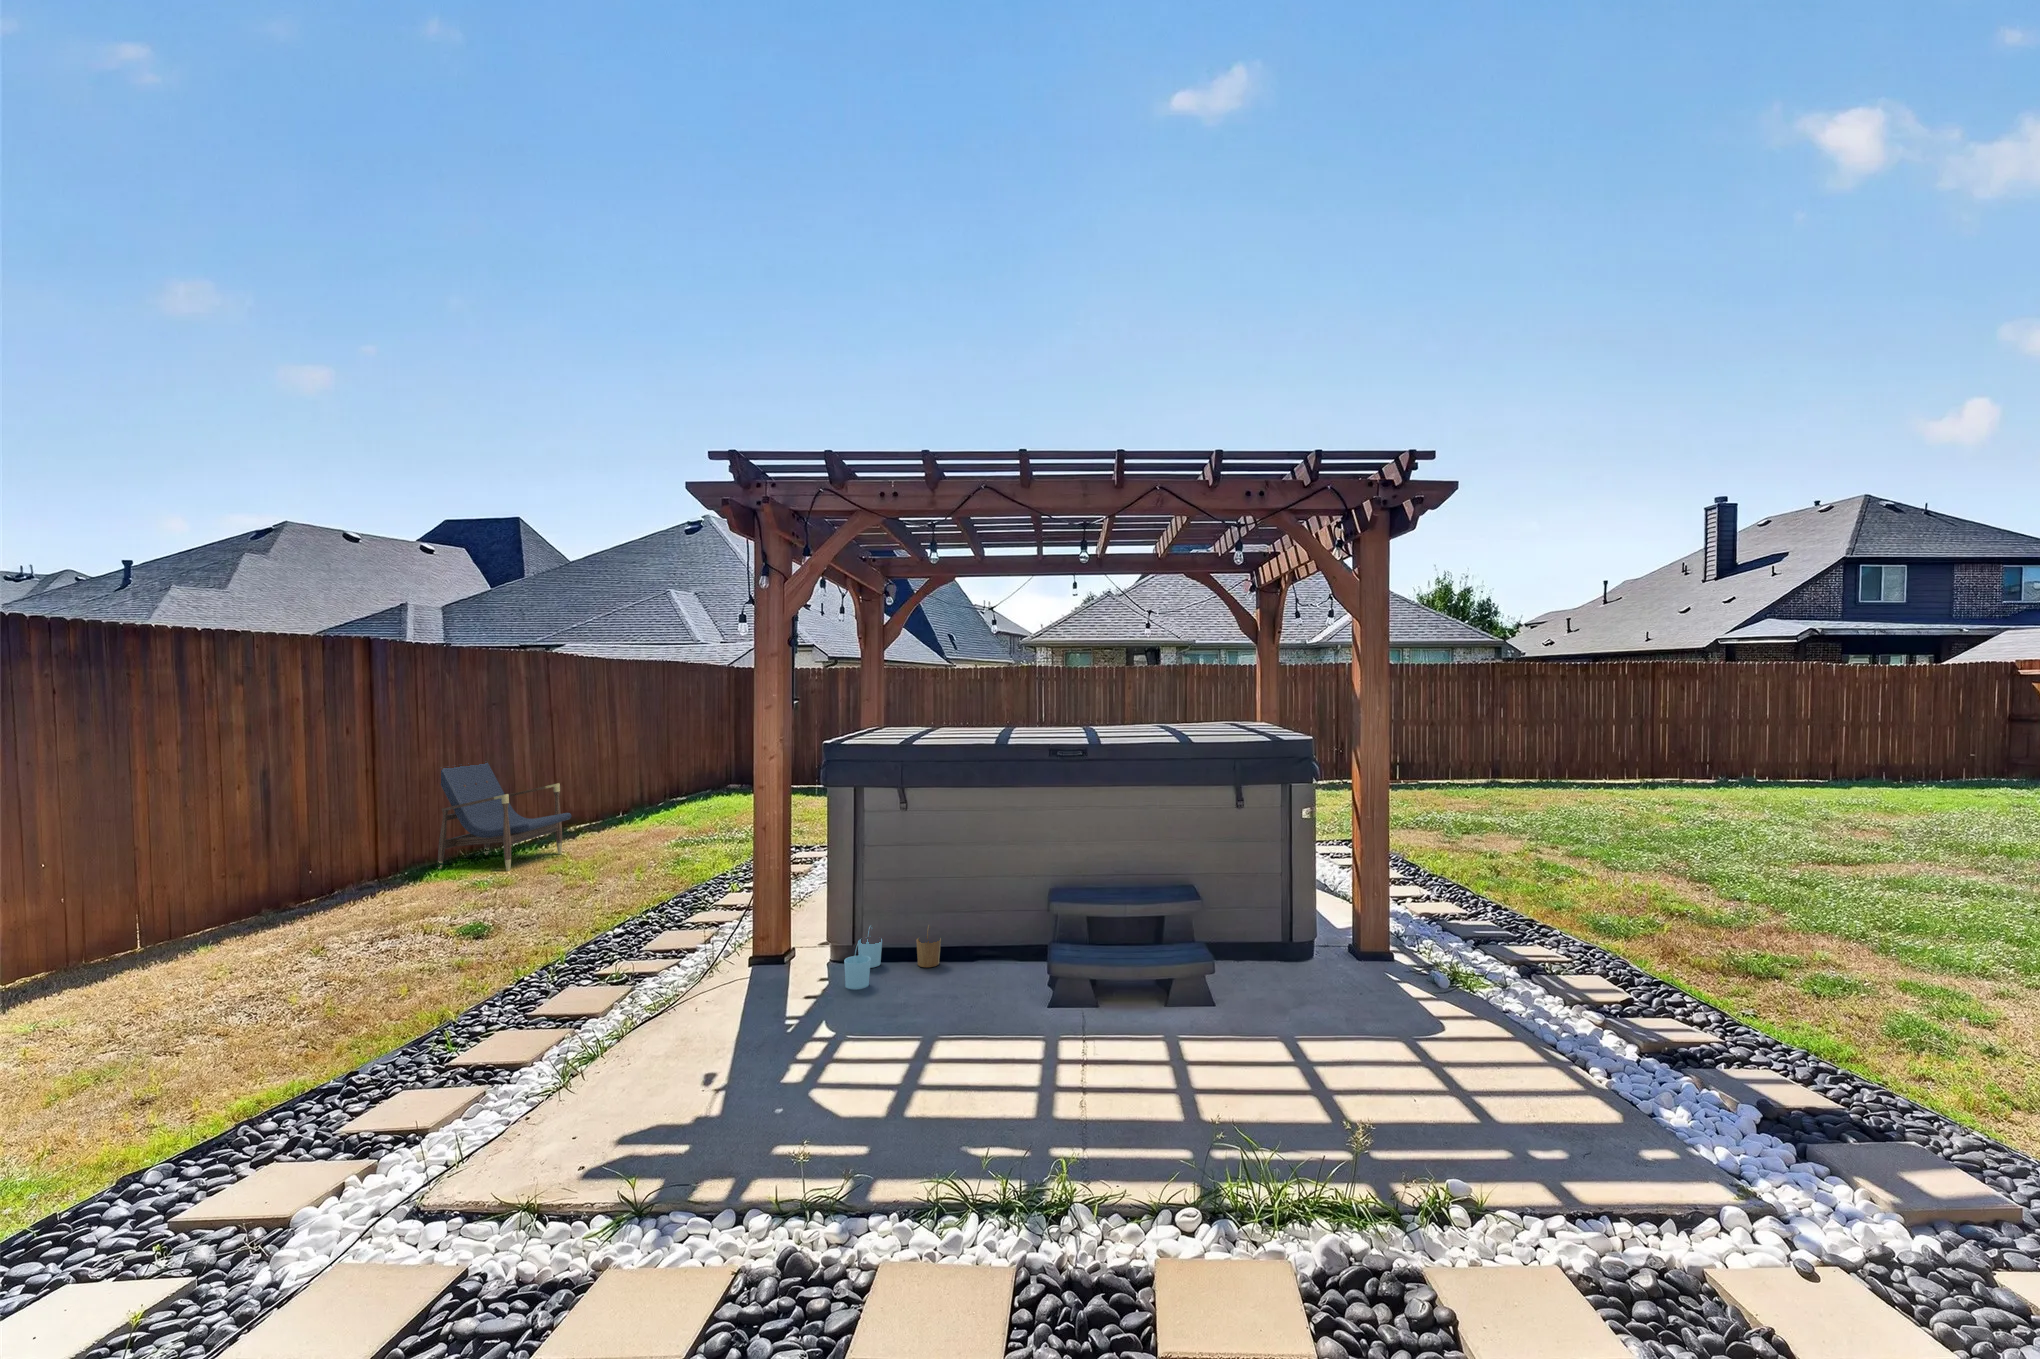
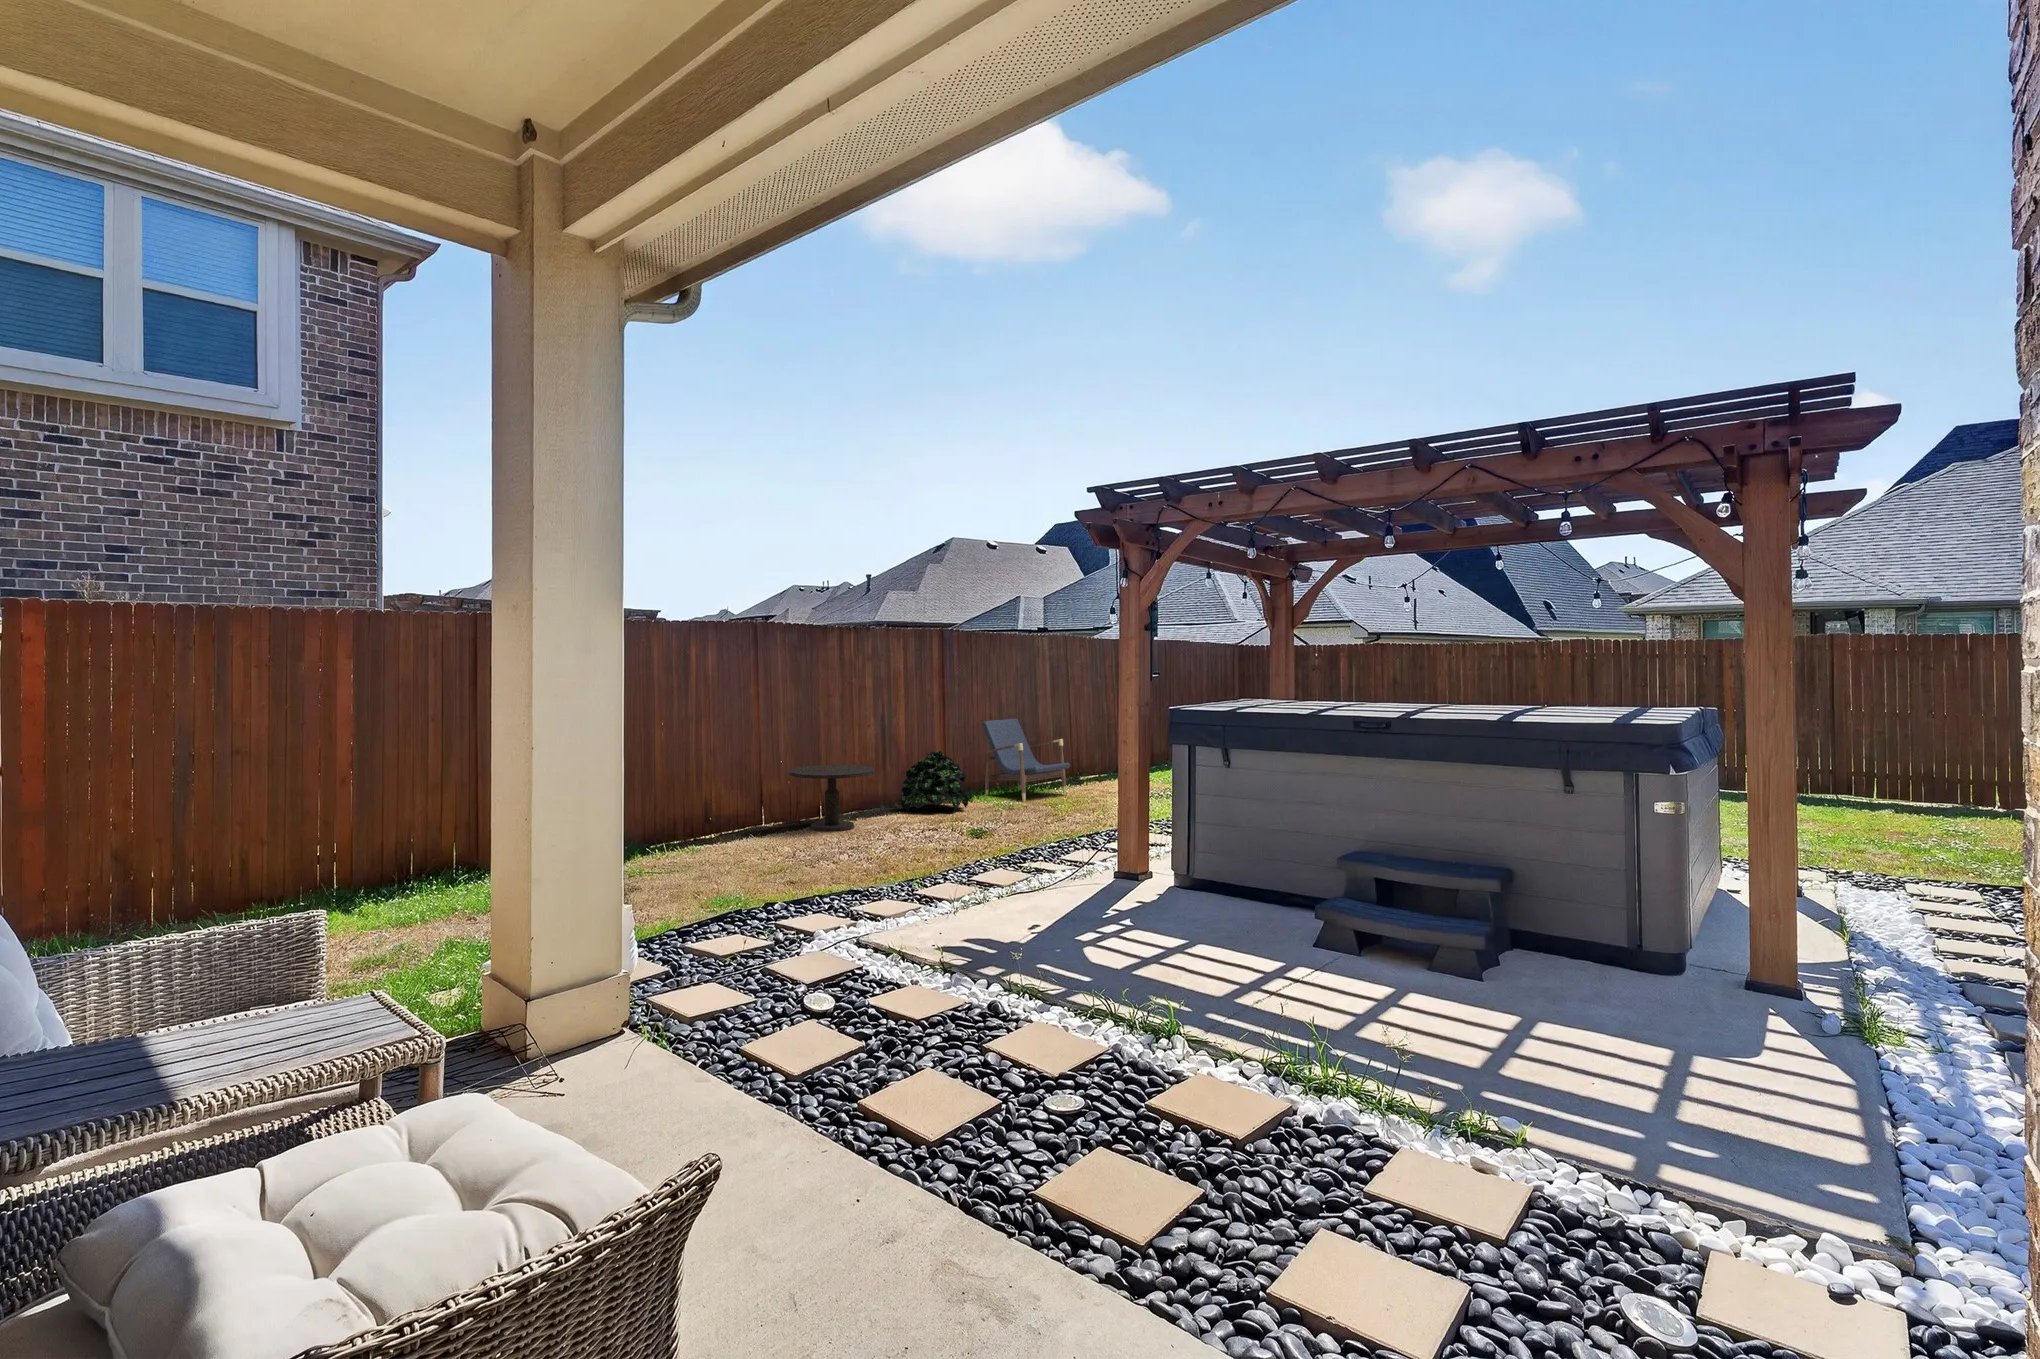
potted plant: none [299,817,432,915] -> present [901,751,969,811]
side table: none [65,856,277,983] -> present [789,765,875,831]
bucket: present [844,925,941,990] -> none [1172,866,1268,912]

